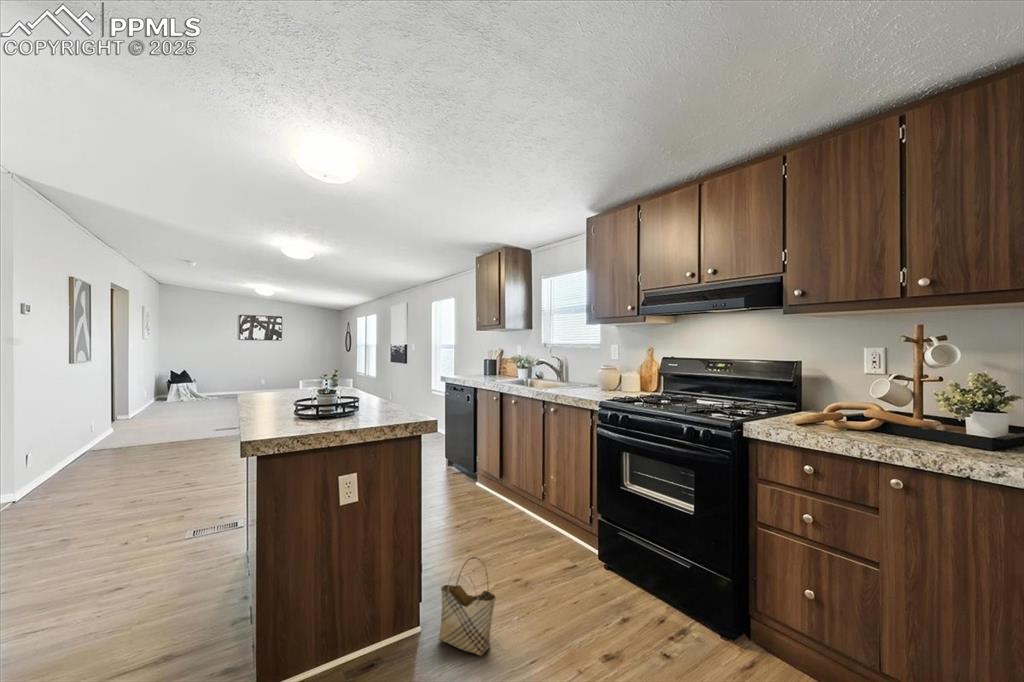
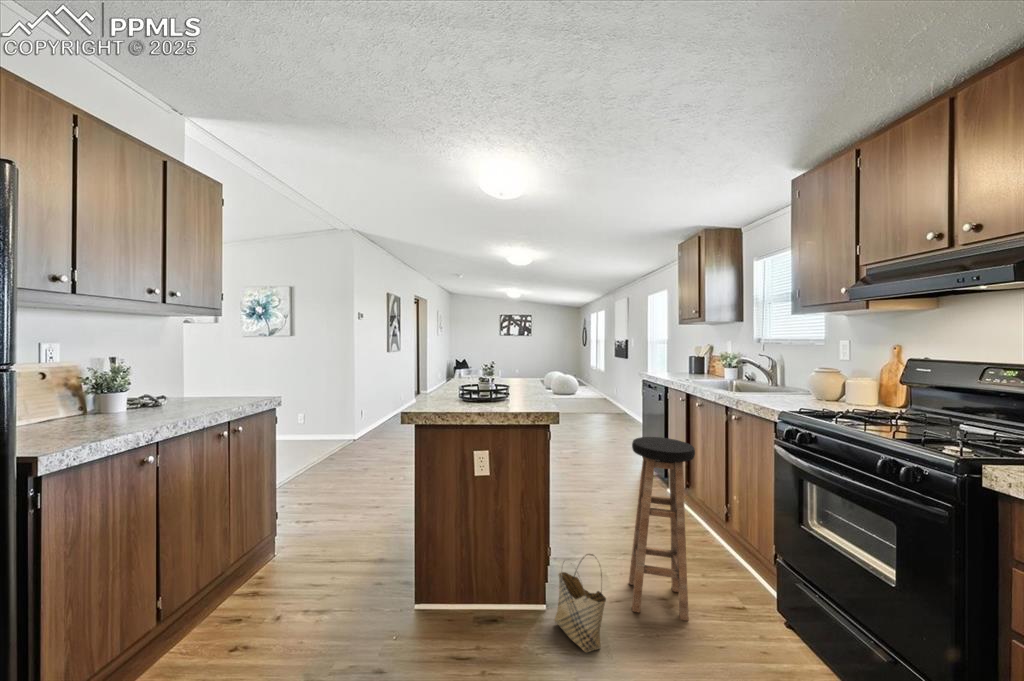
bar stool: none [485,434,547,602] -> present [629,437,695,621]

